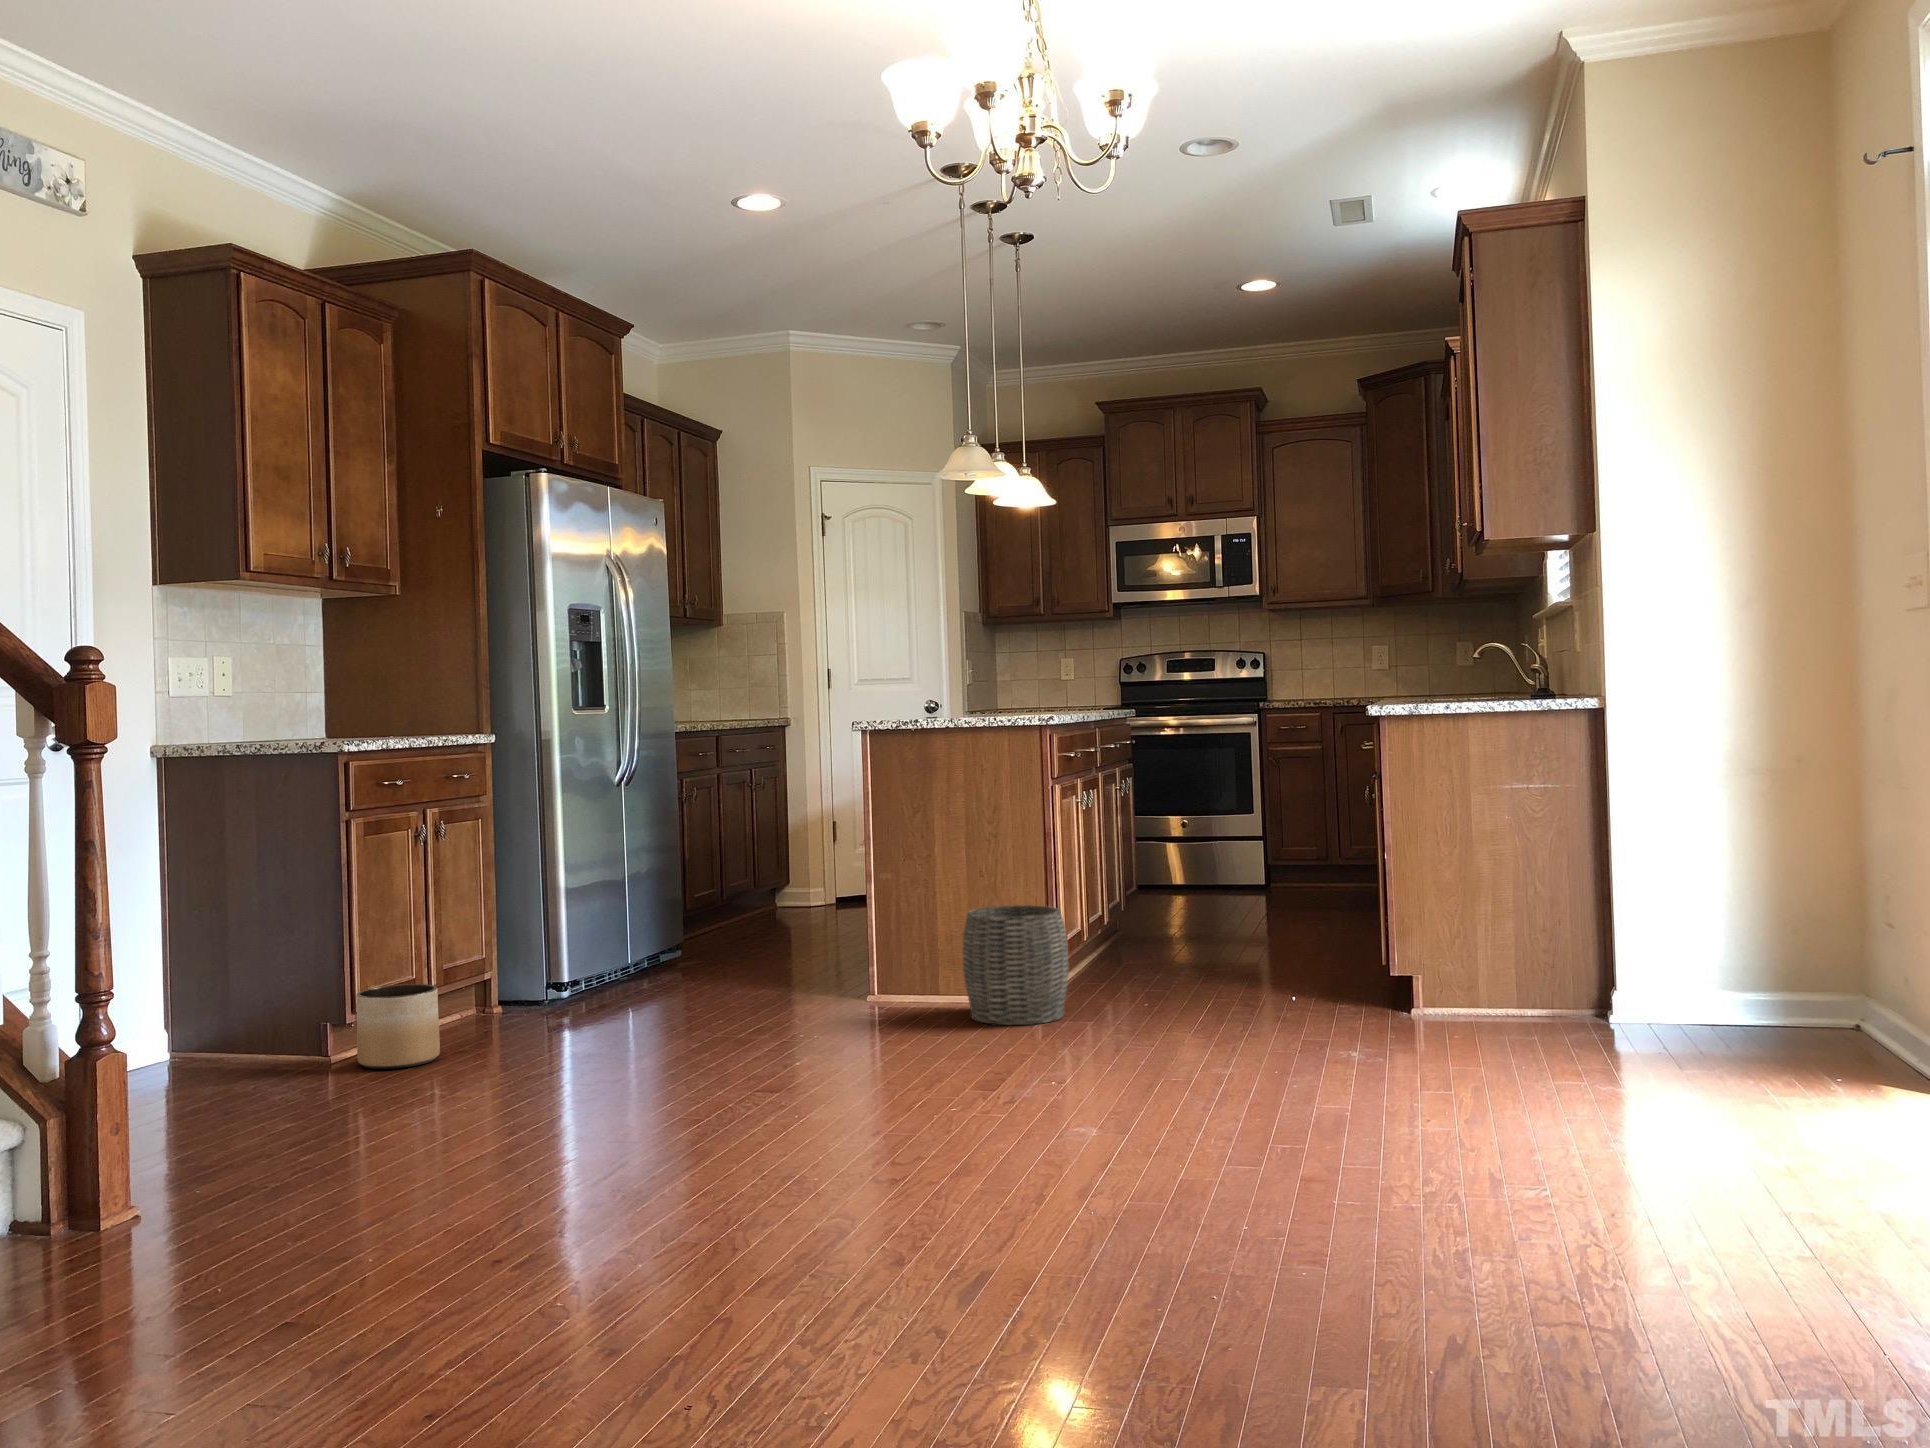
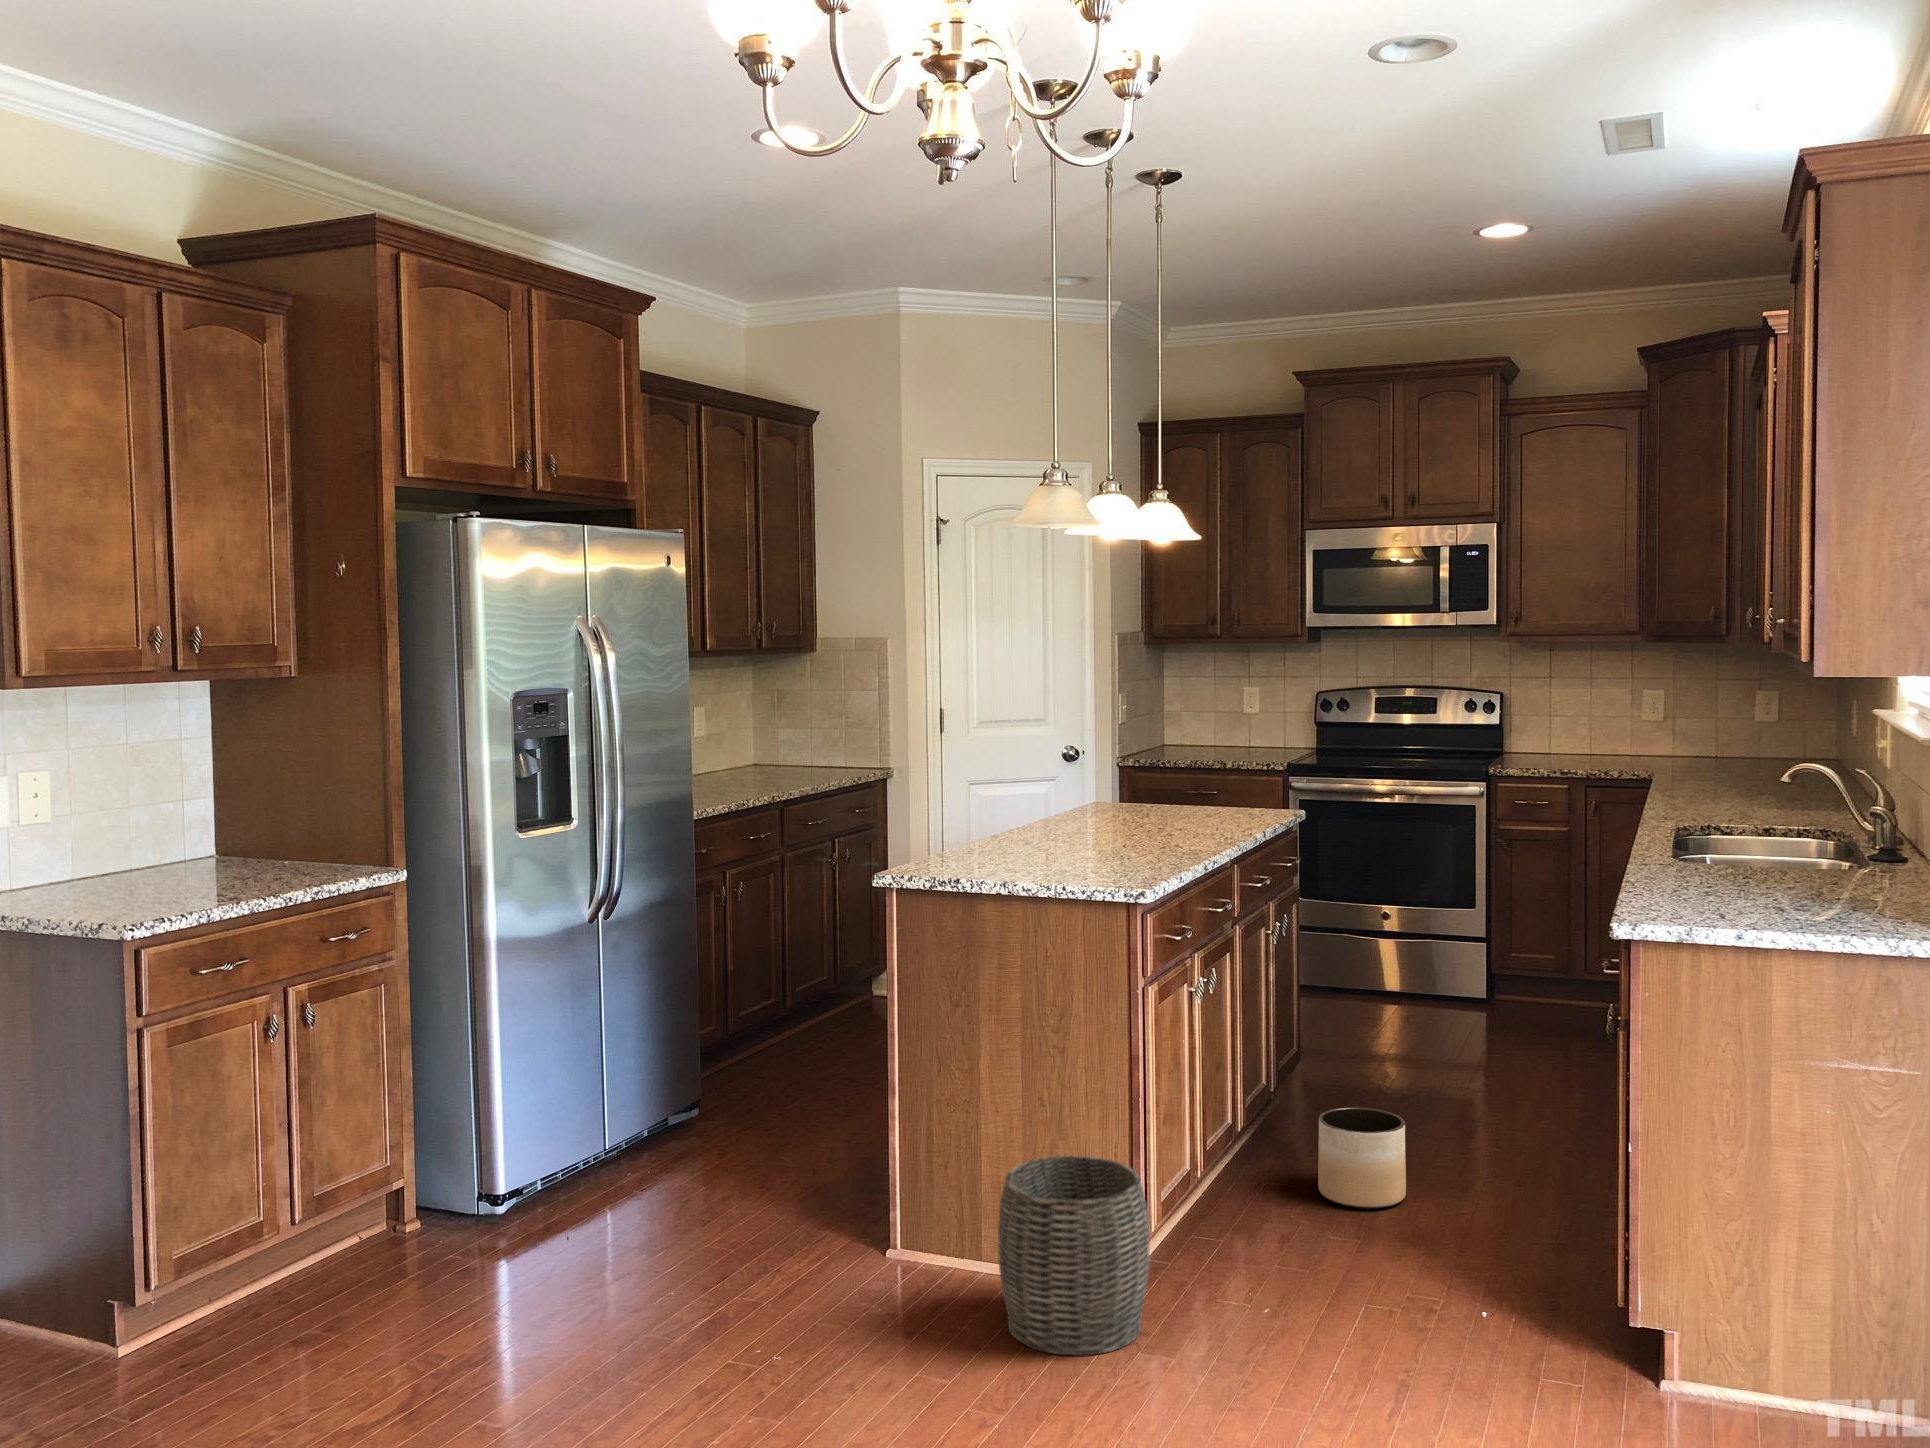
planter: present [356,984,440,1069] -> present [1318,1107,1406,1209]

